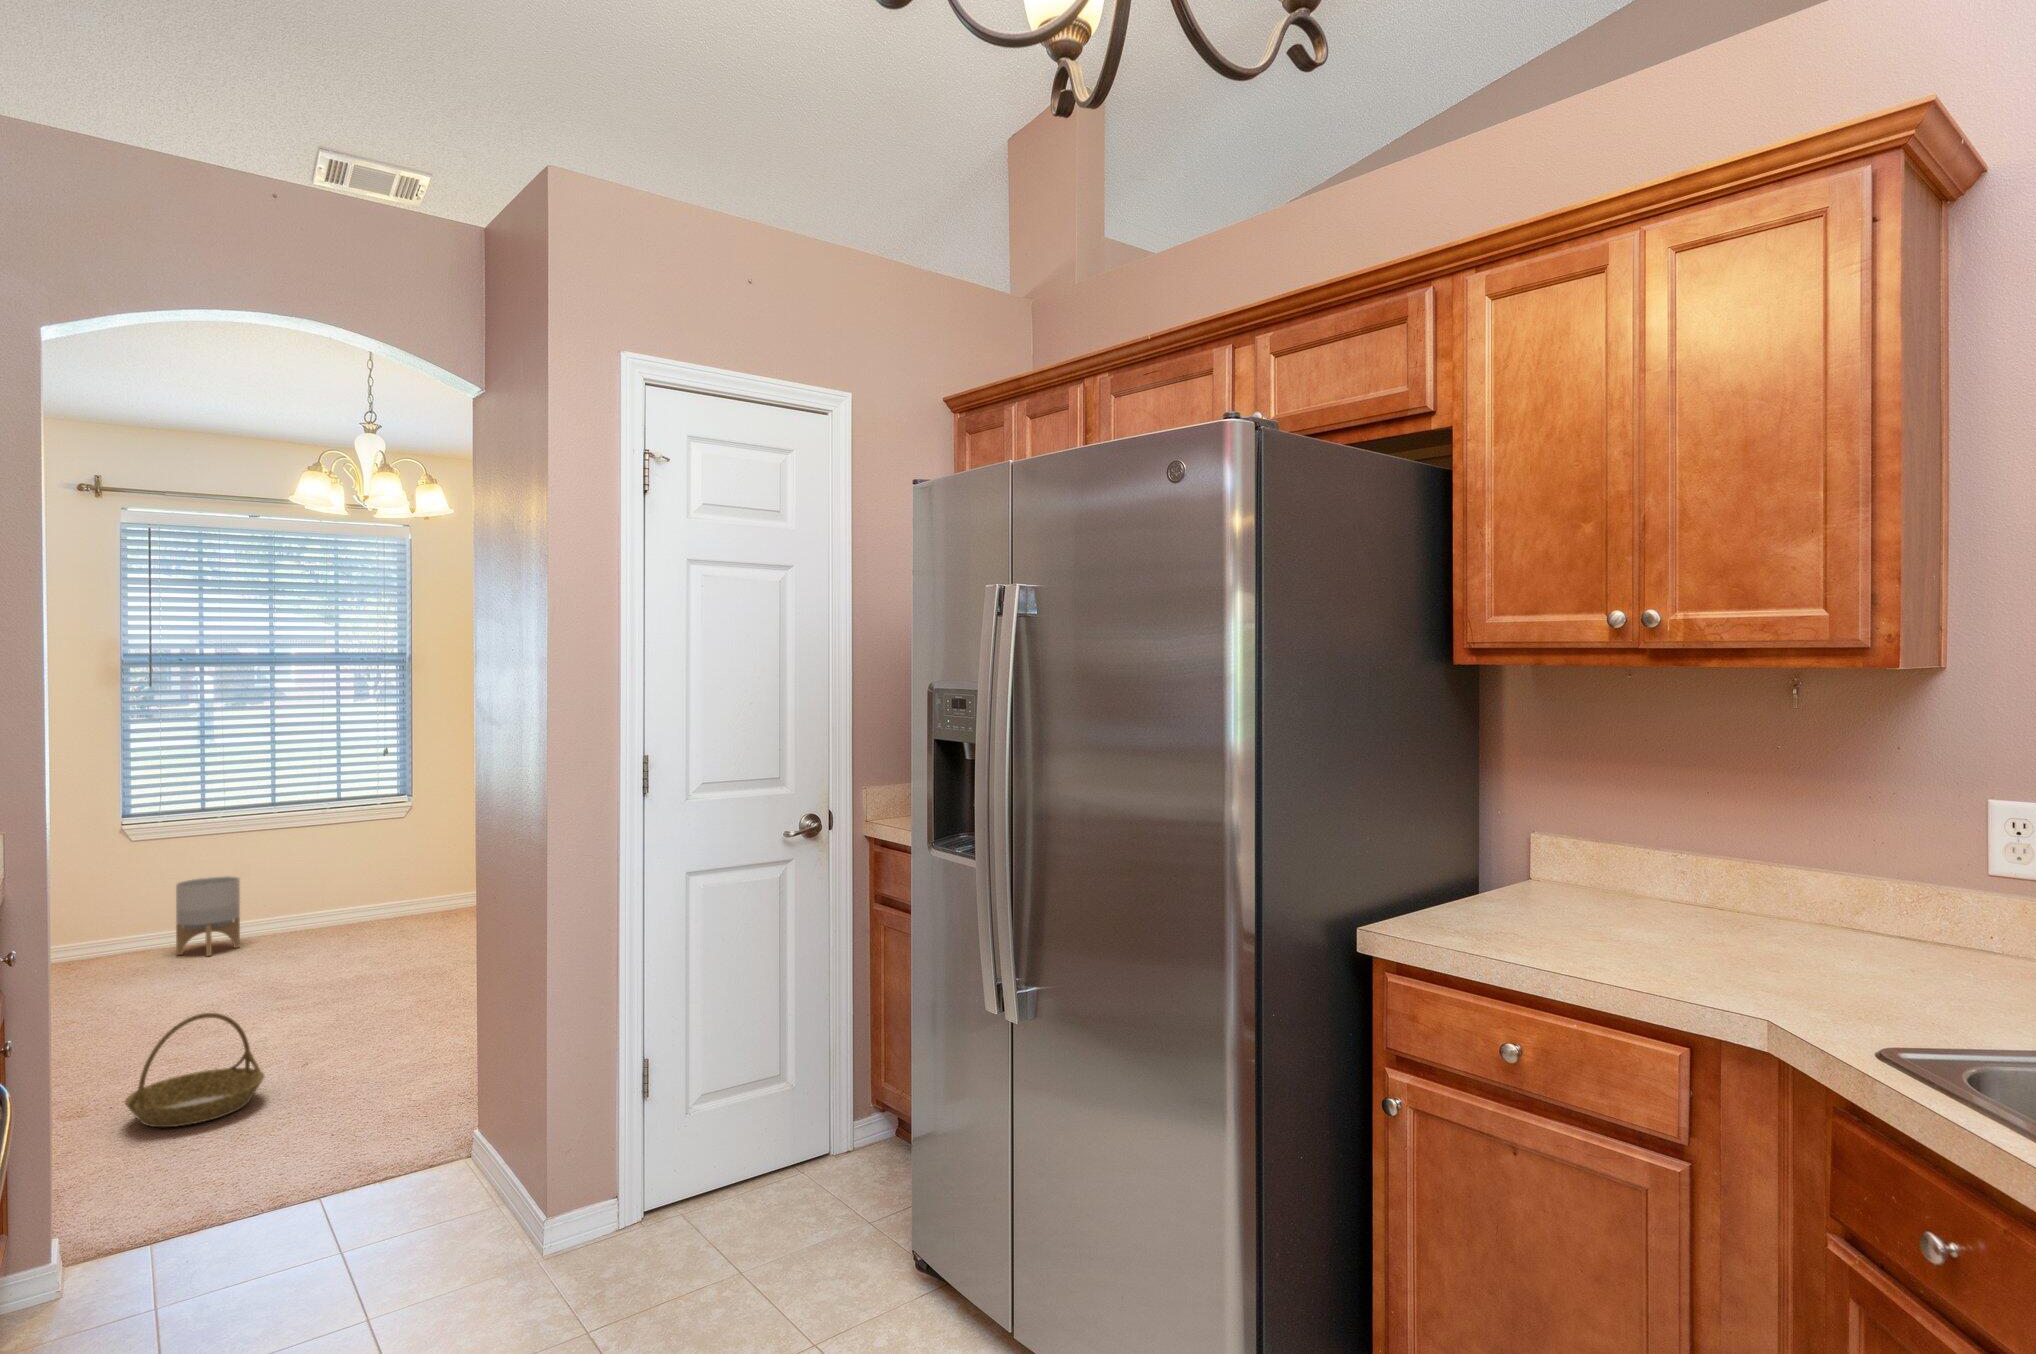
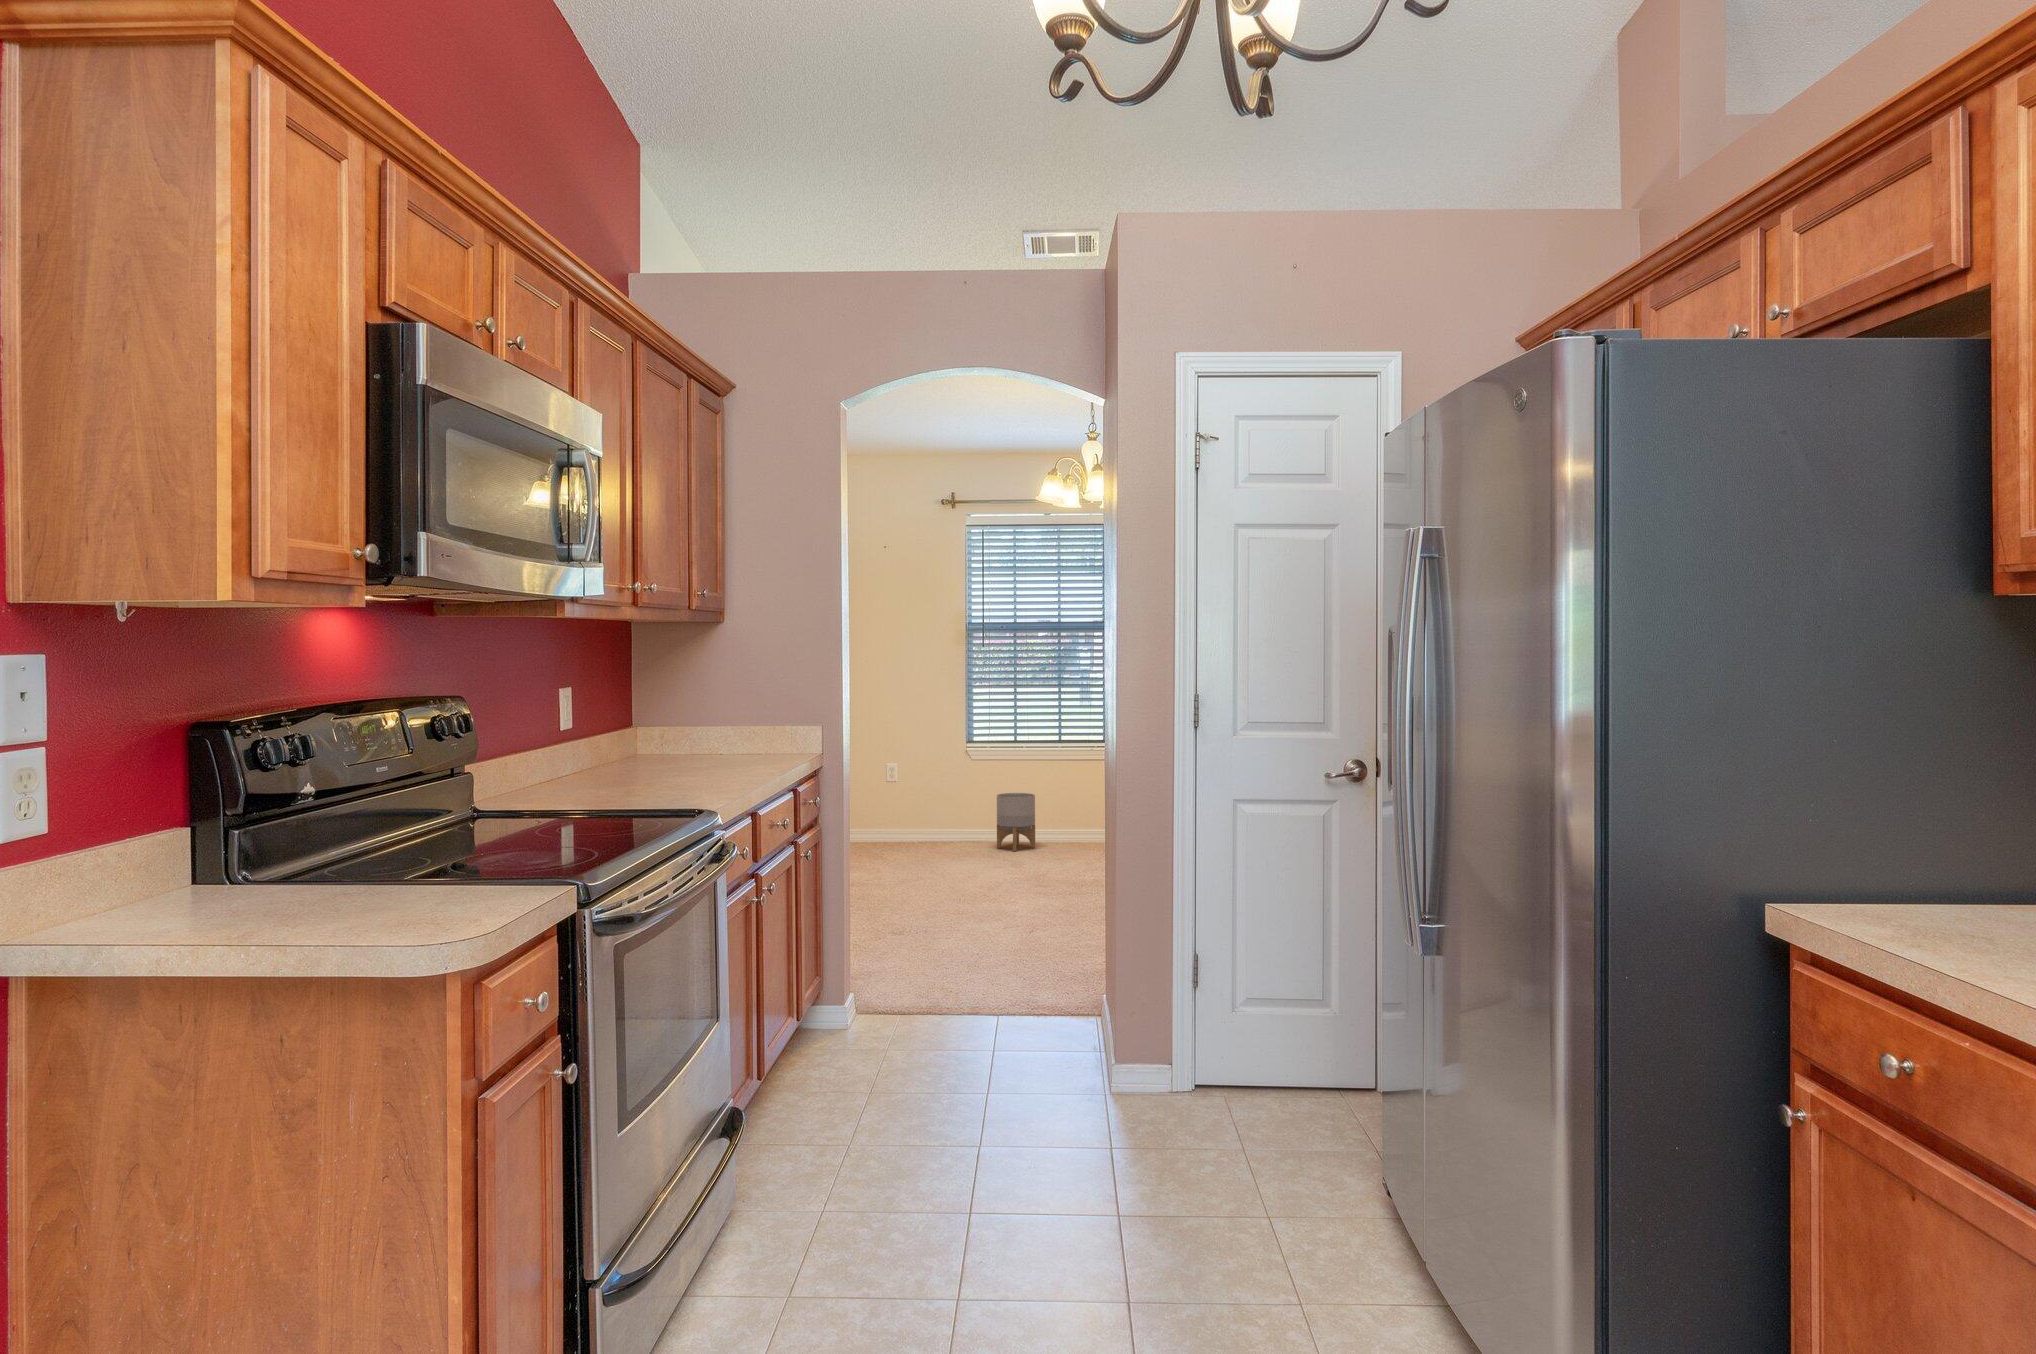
basket: present [125,1013,264,1127] -> none [923,878,1003,953]

